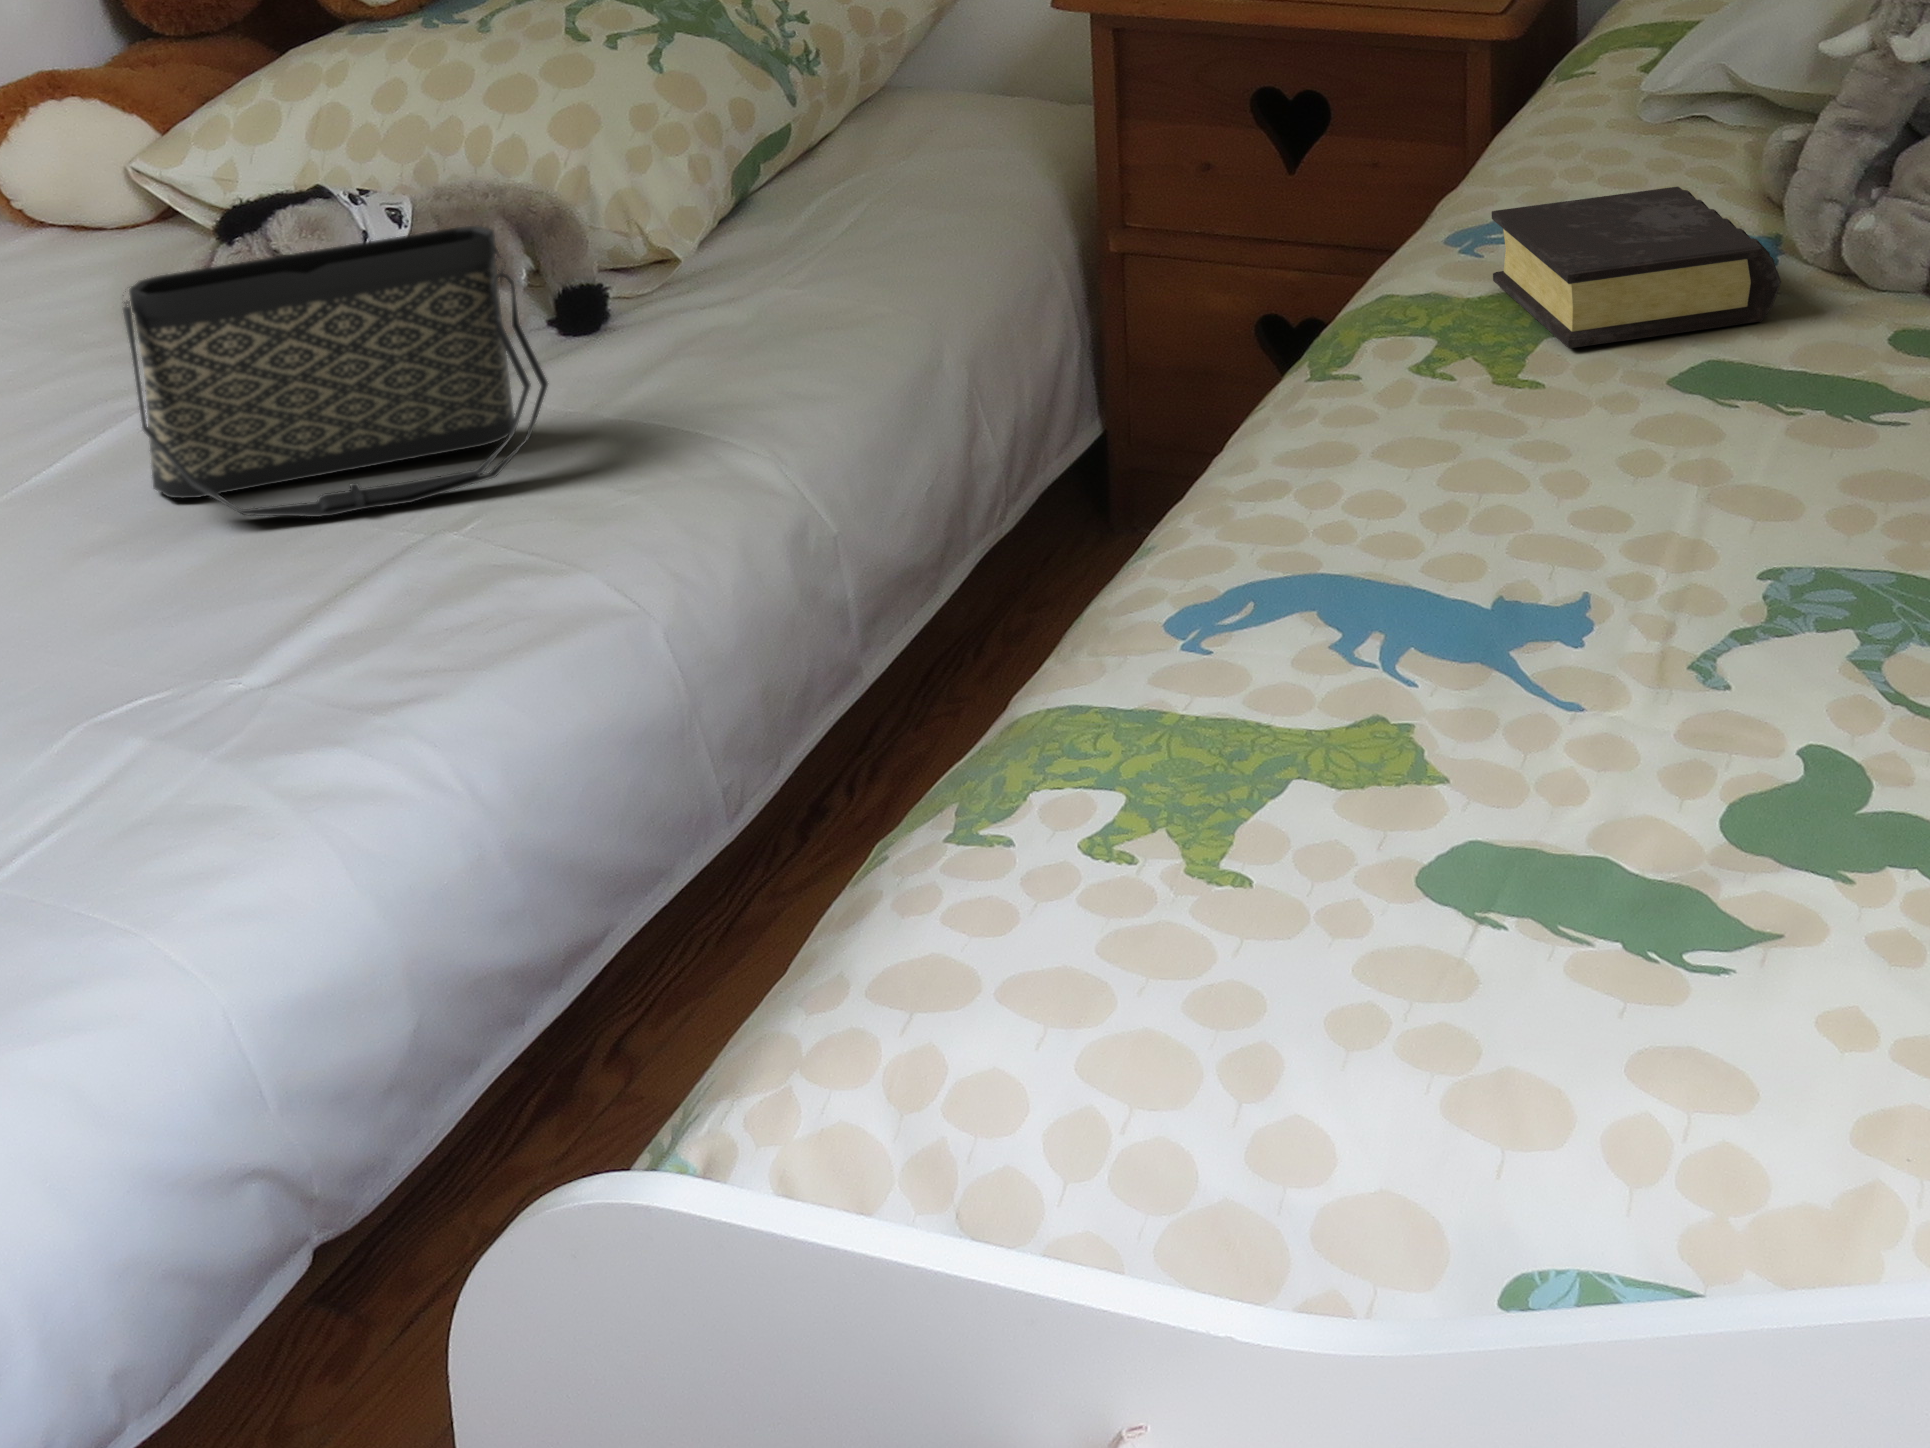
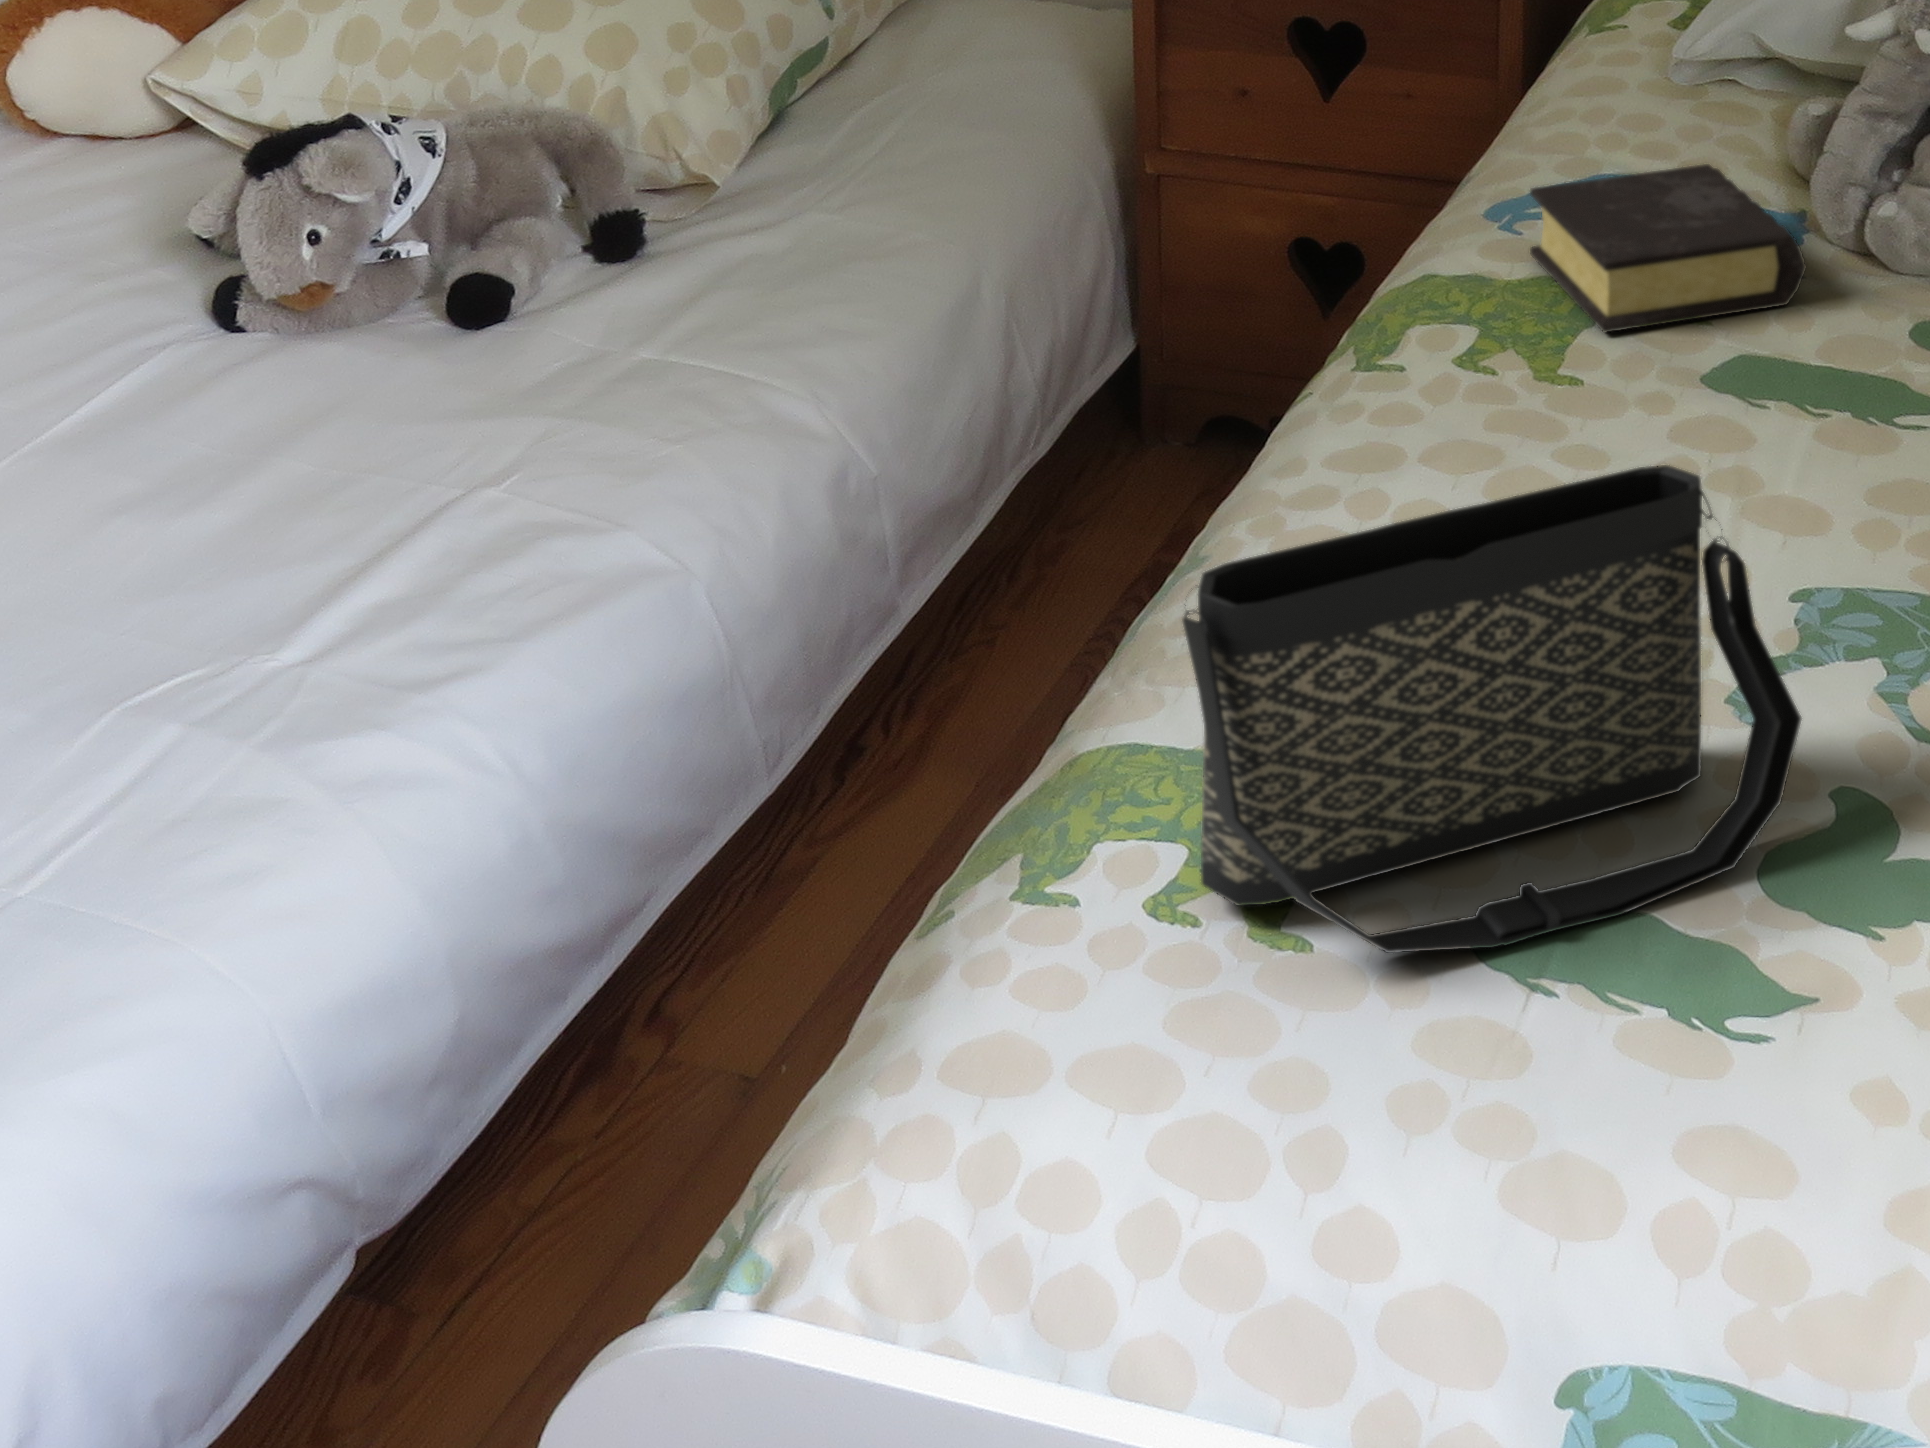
handbag: present [123,226,548,517] -> present [1183,465,1801,953]

